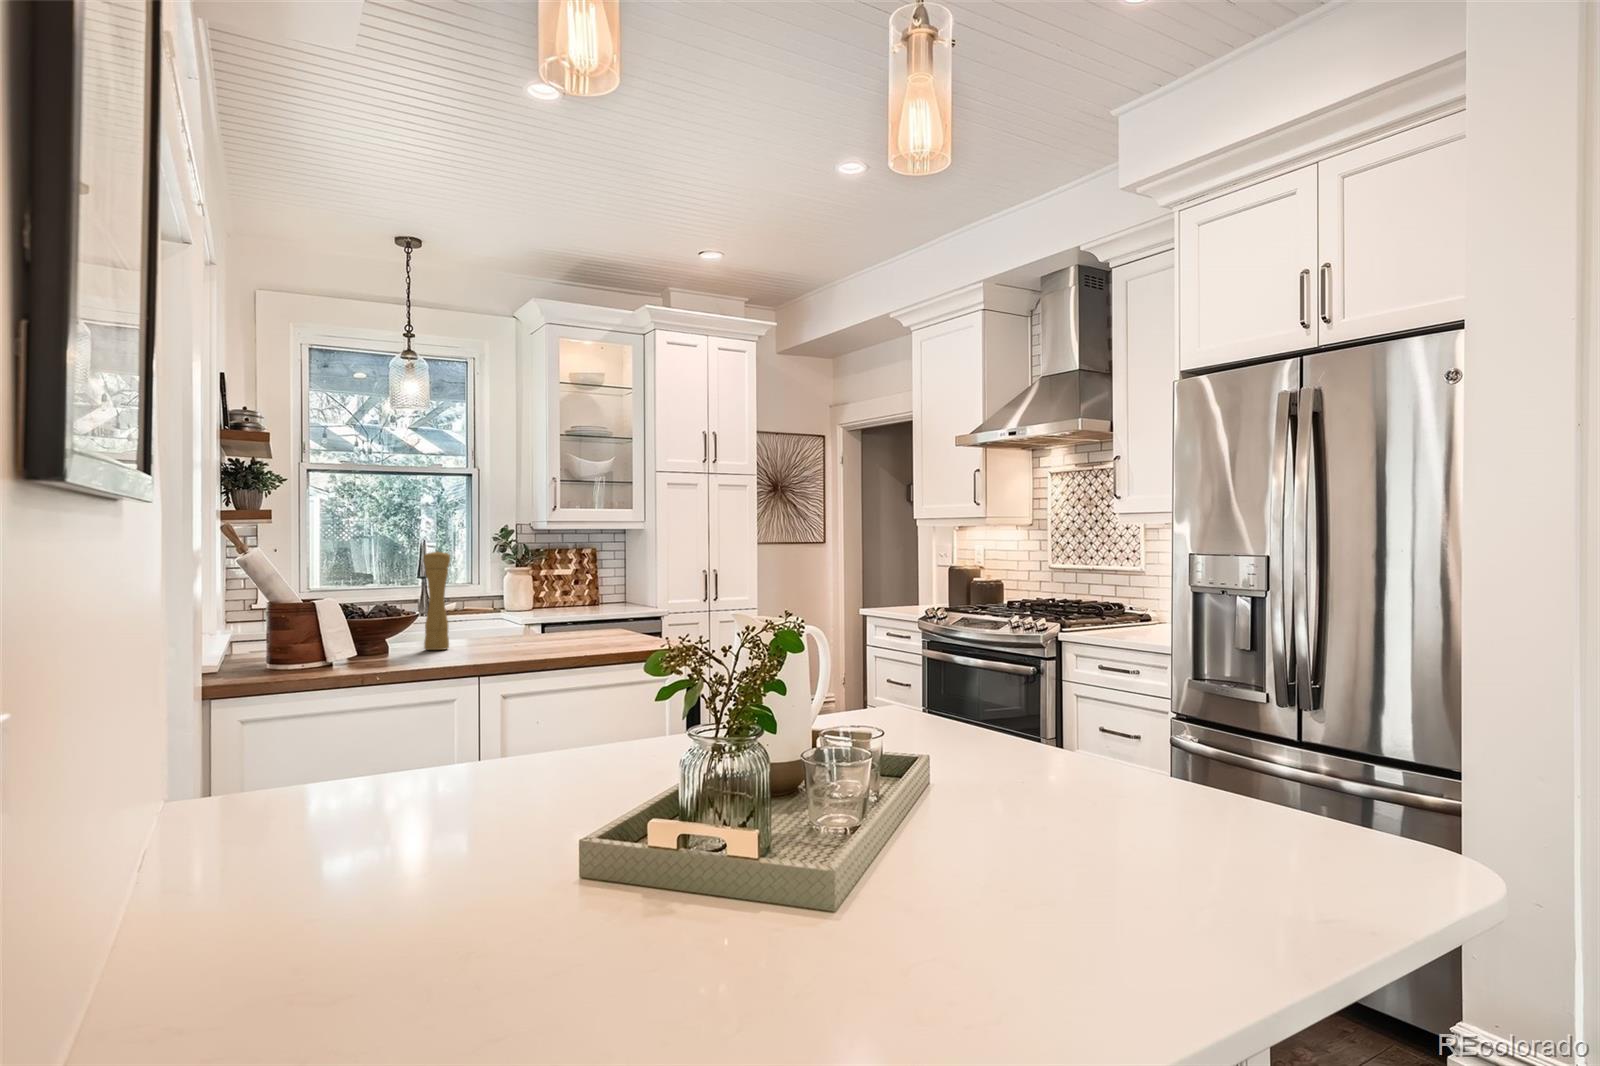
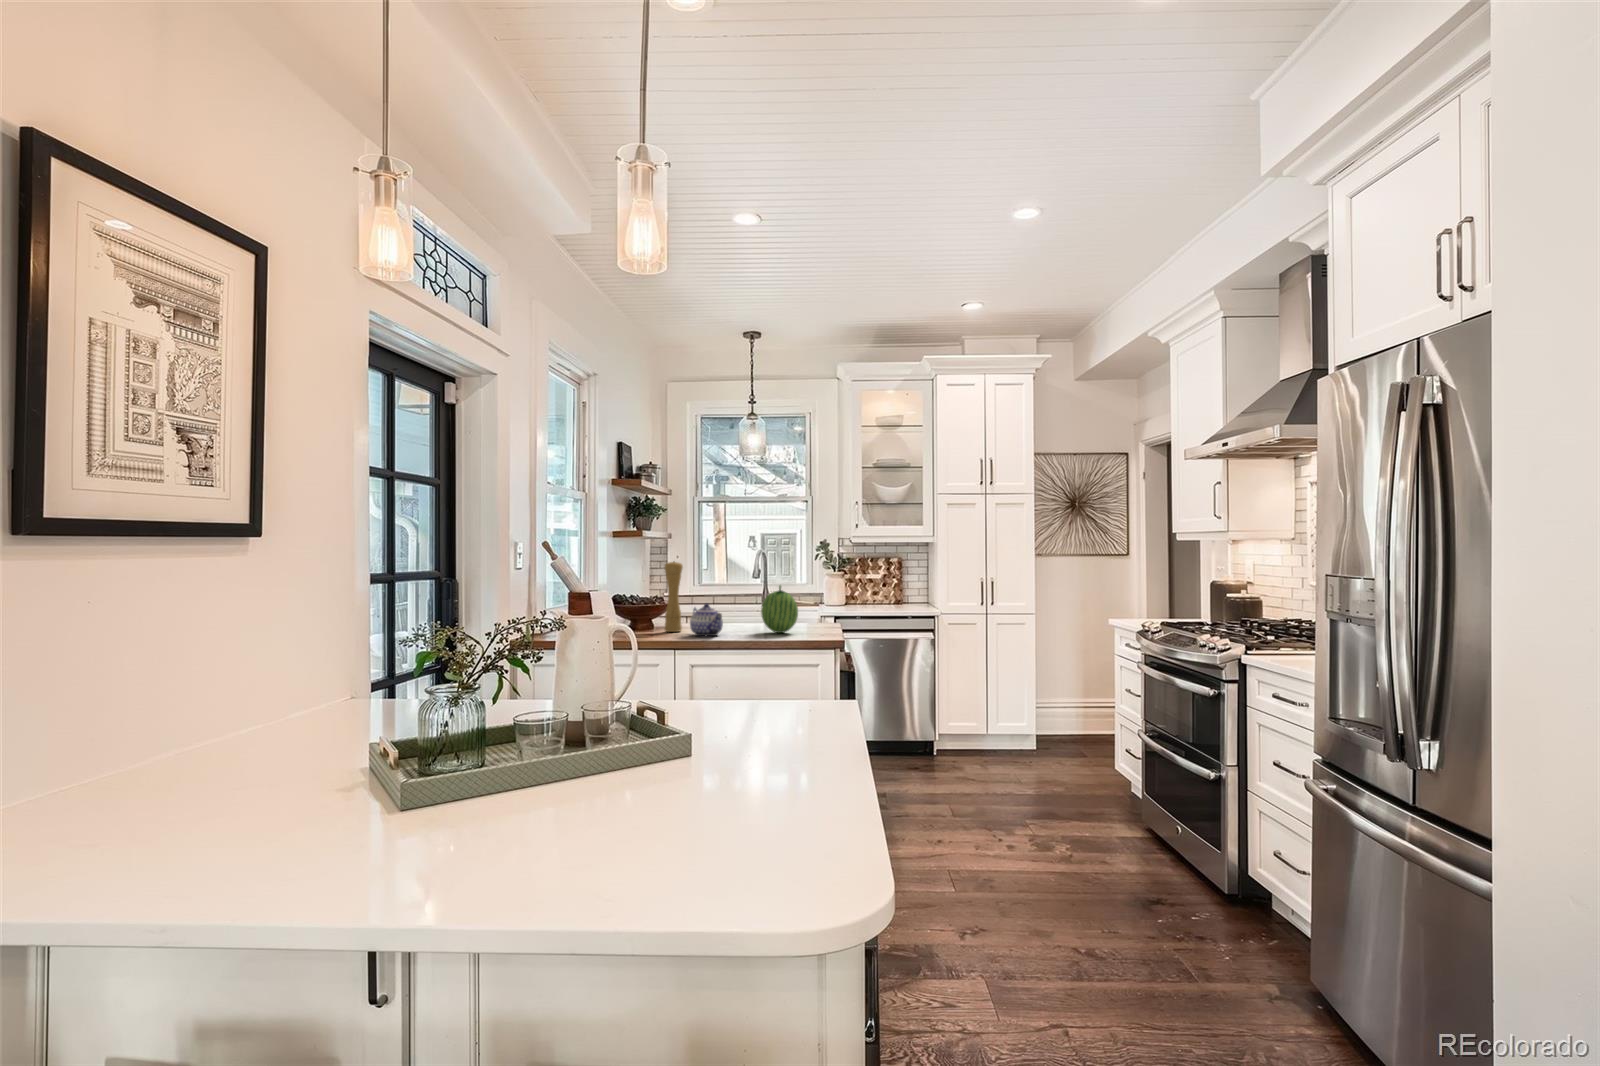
fruit: none [564,579,616,642] -> present [761,586,798,633]
teapot: none [471,607,534,652] -> present [690,604,723,636]

